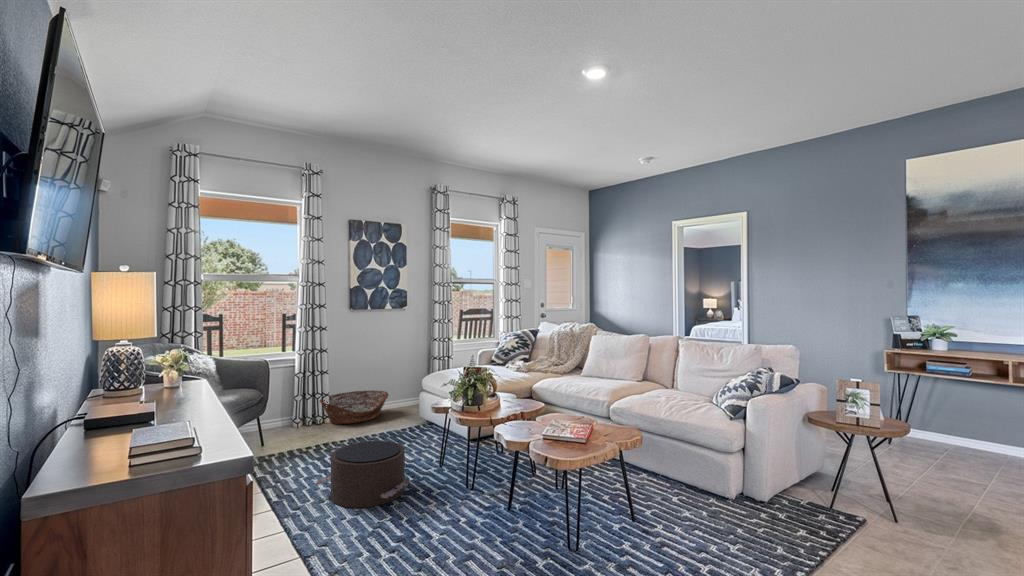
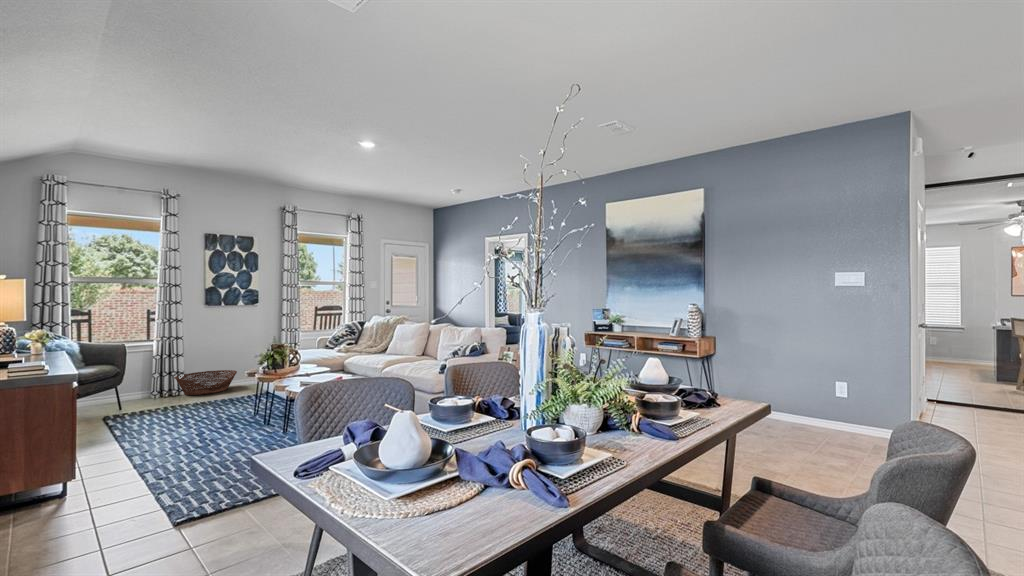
pouf: present [314,441,410,508] -> none [149,397,224,437]

